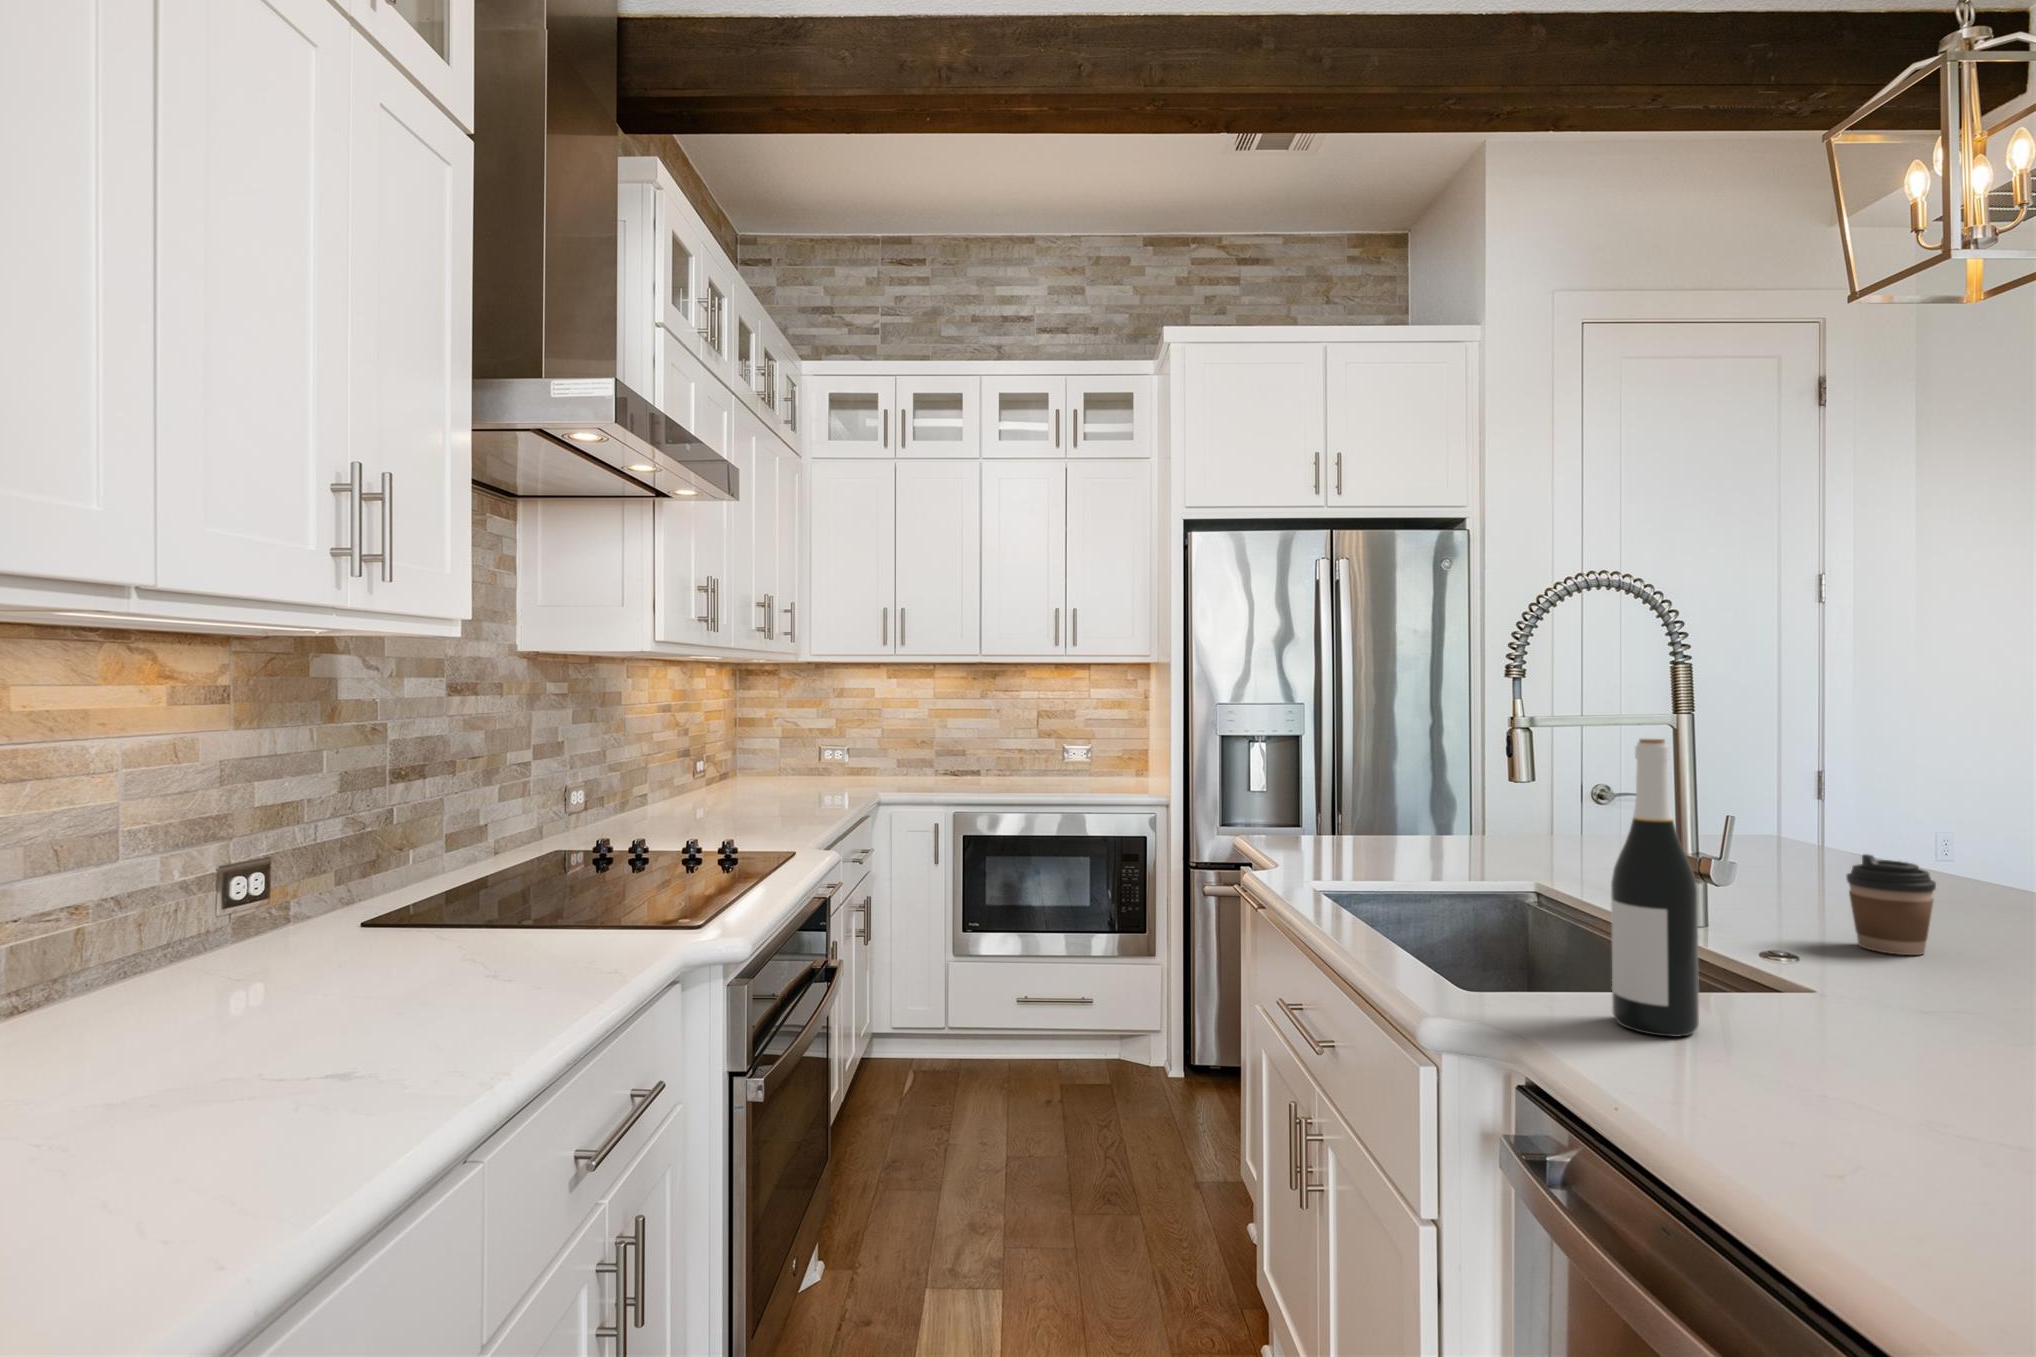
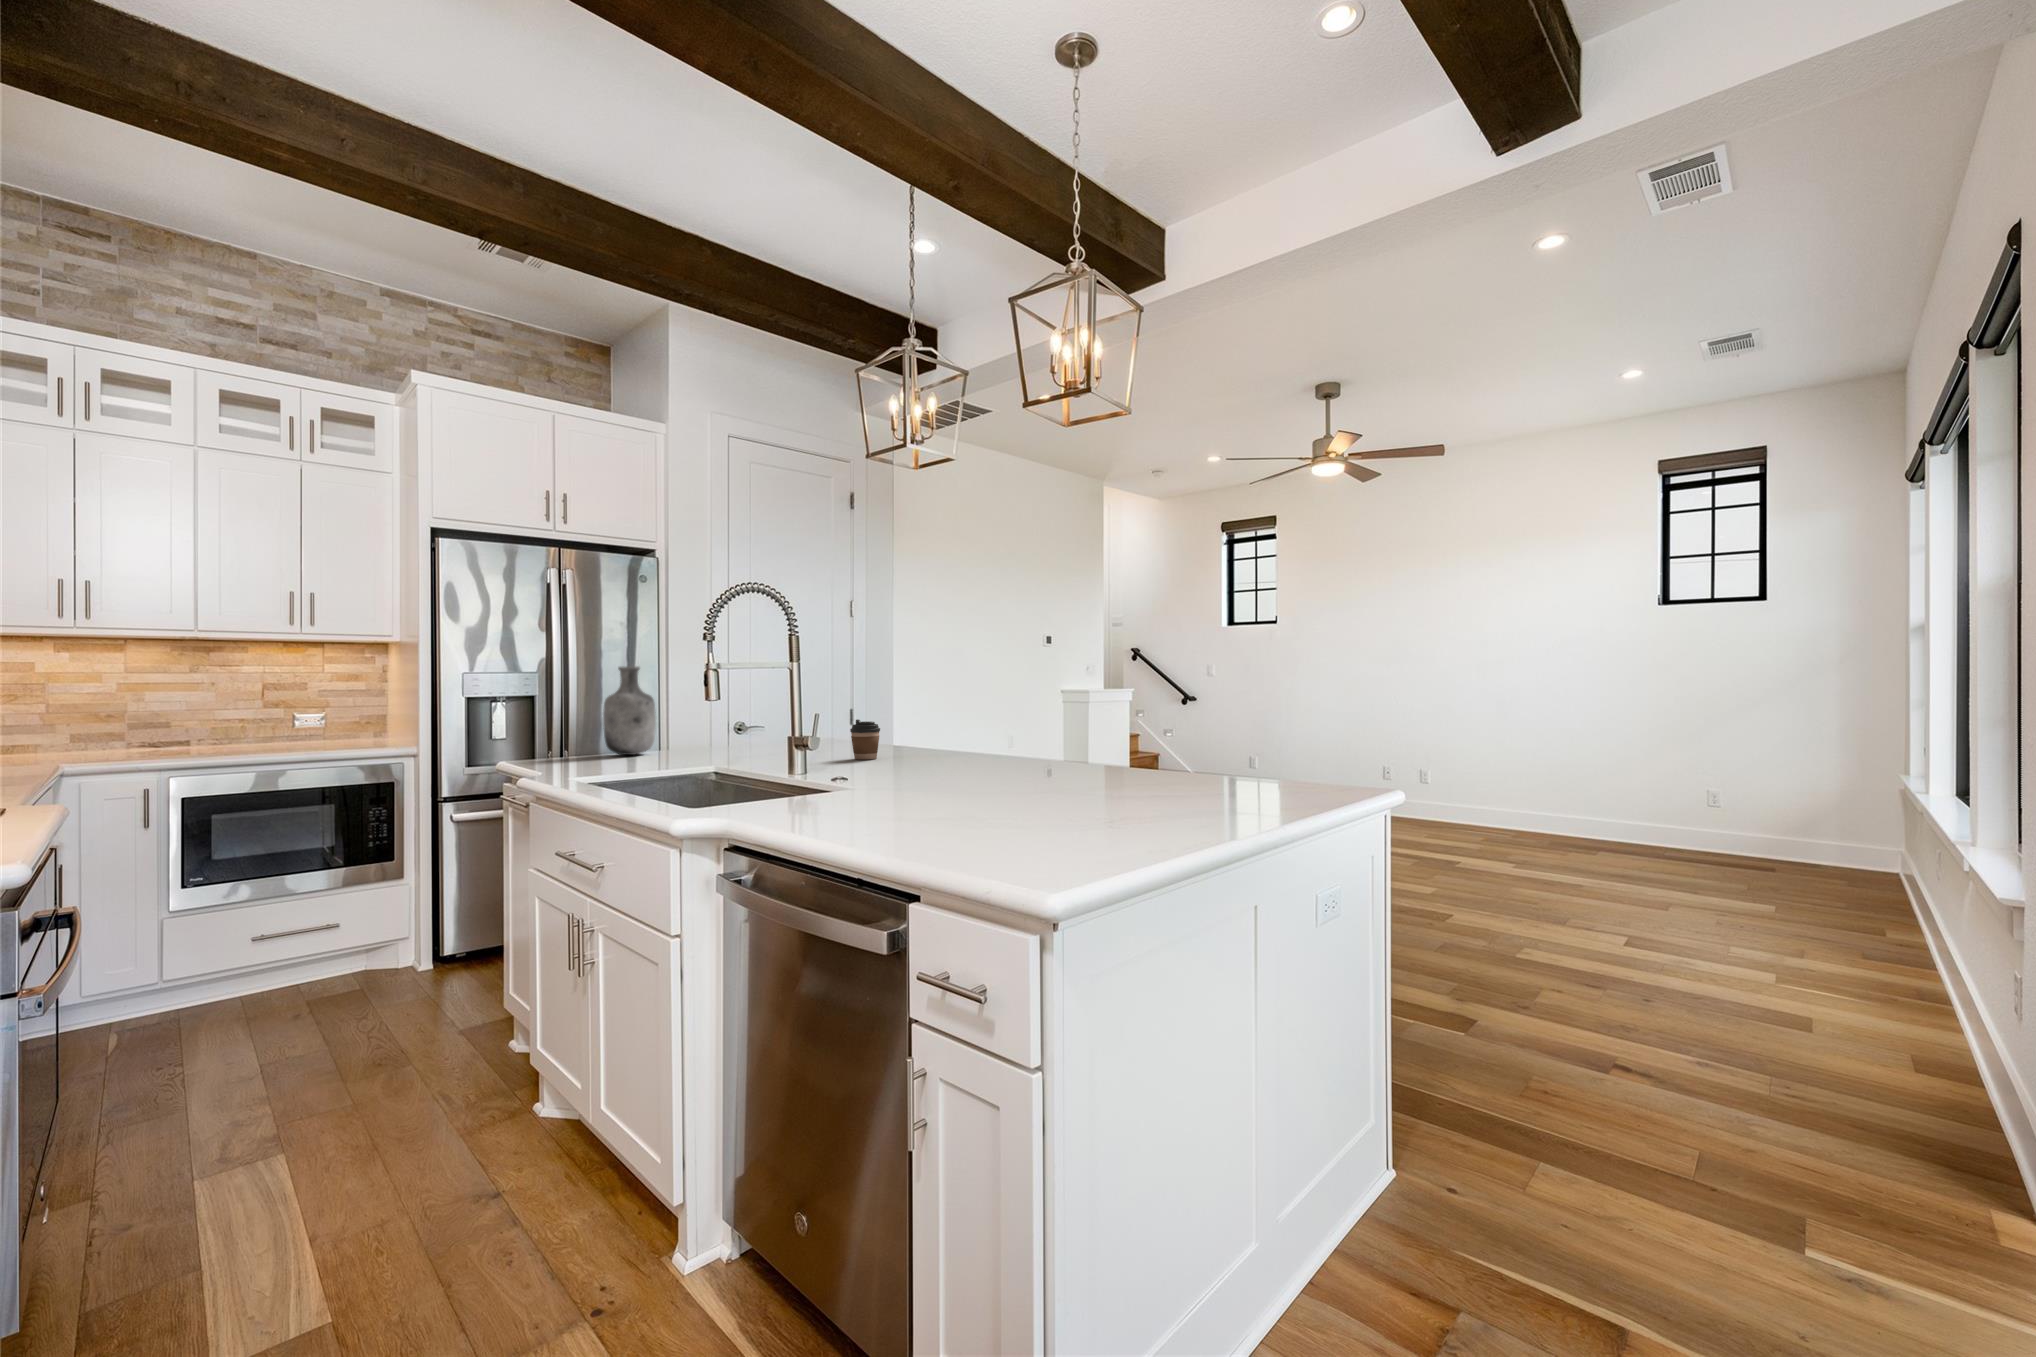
vase: none [1355,709,1436,854] -> present [603,666,656,755]
wine bottle: present [1611,739,1699,1036] -> none [763,661,797,787]

